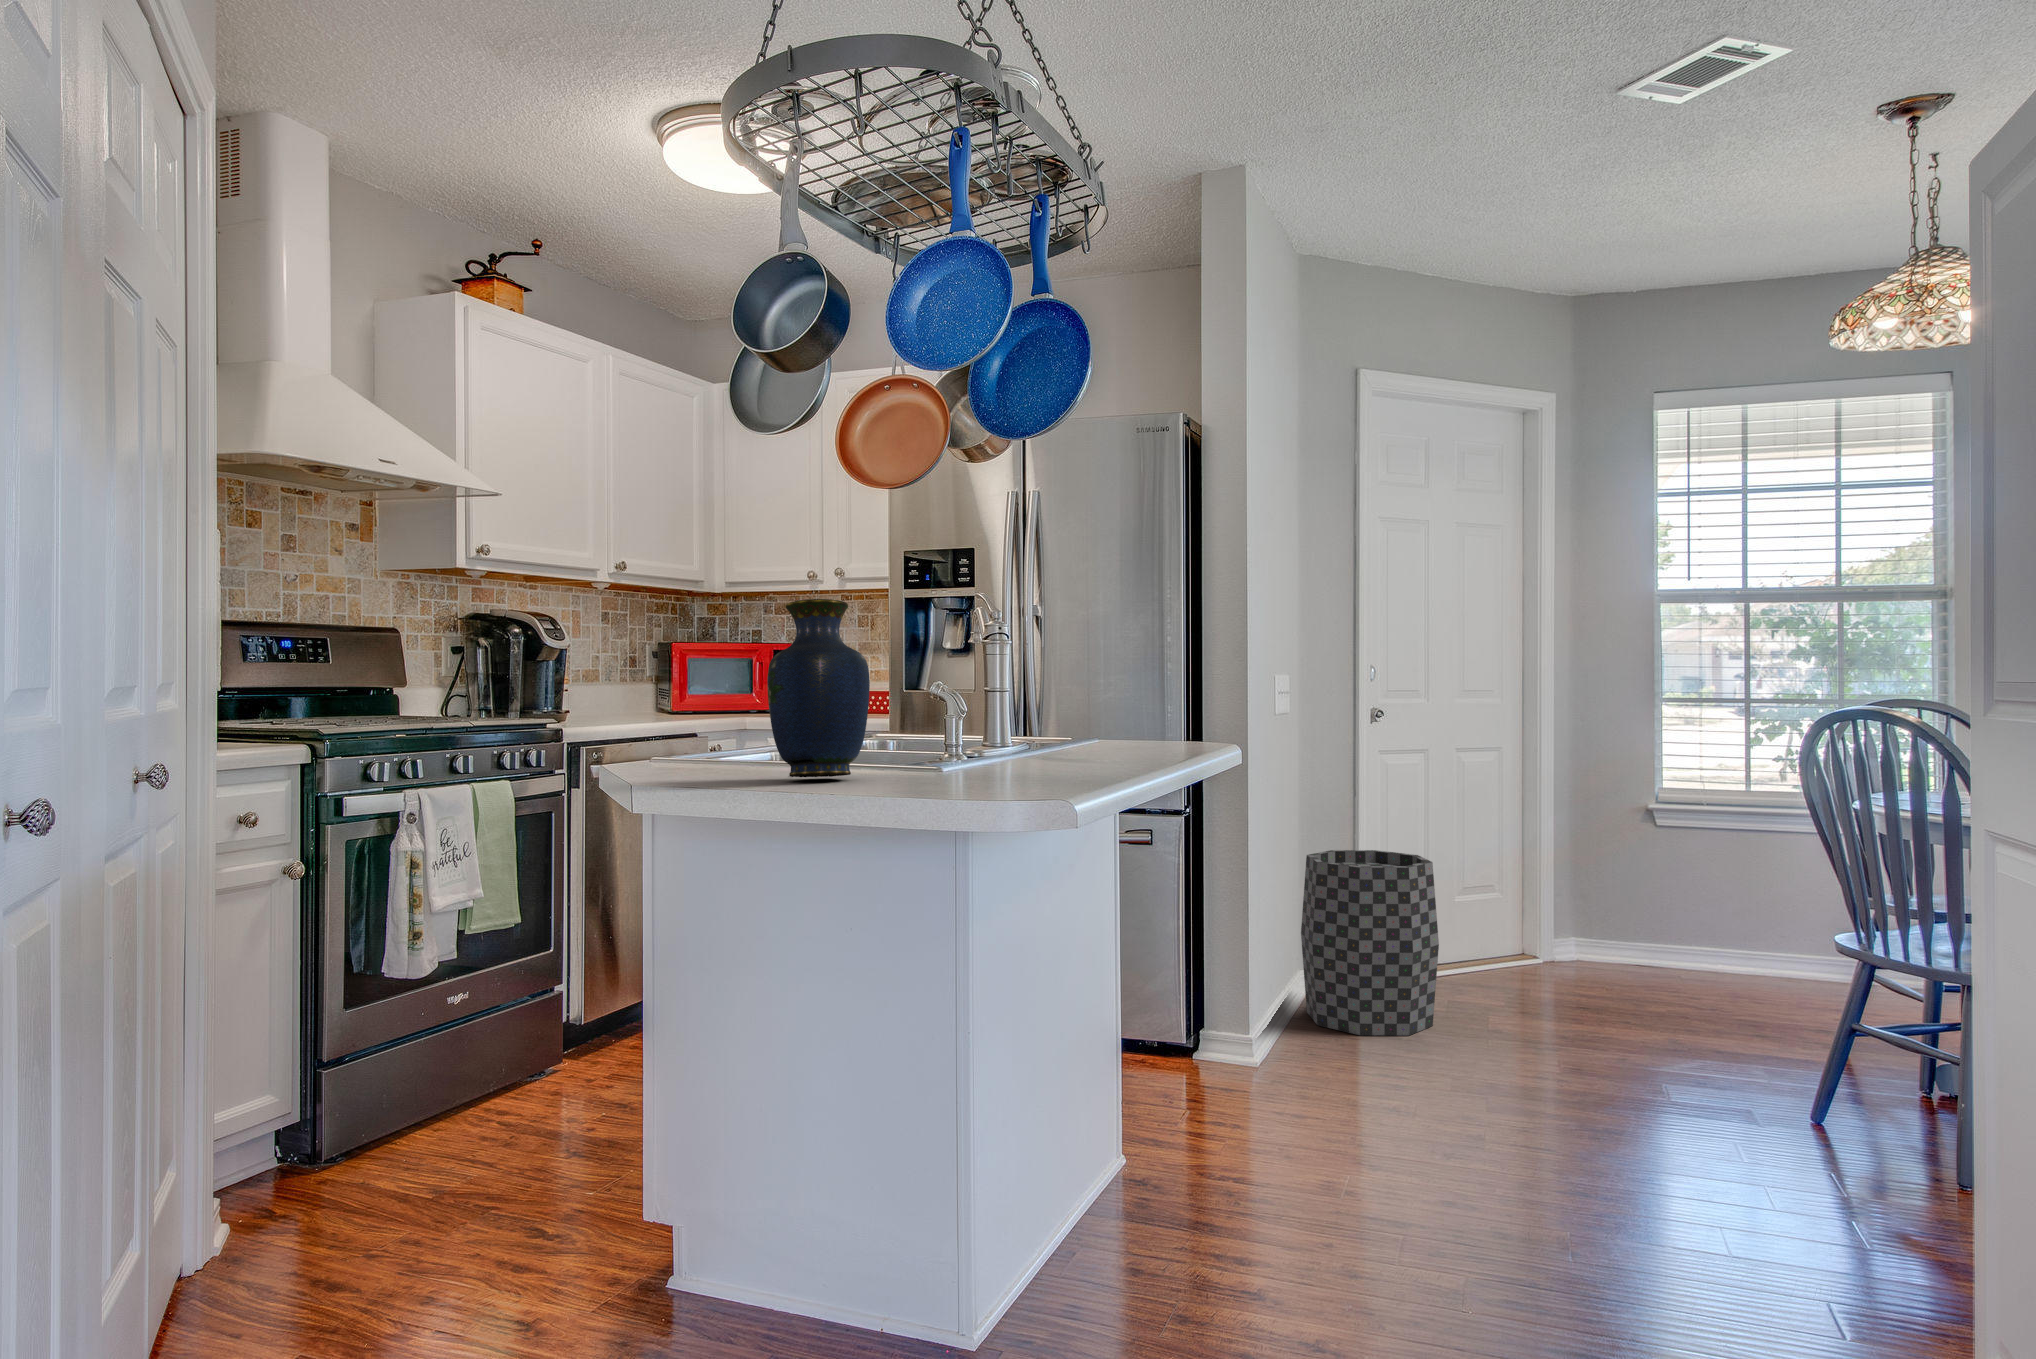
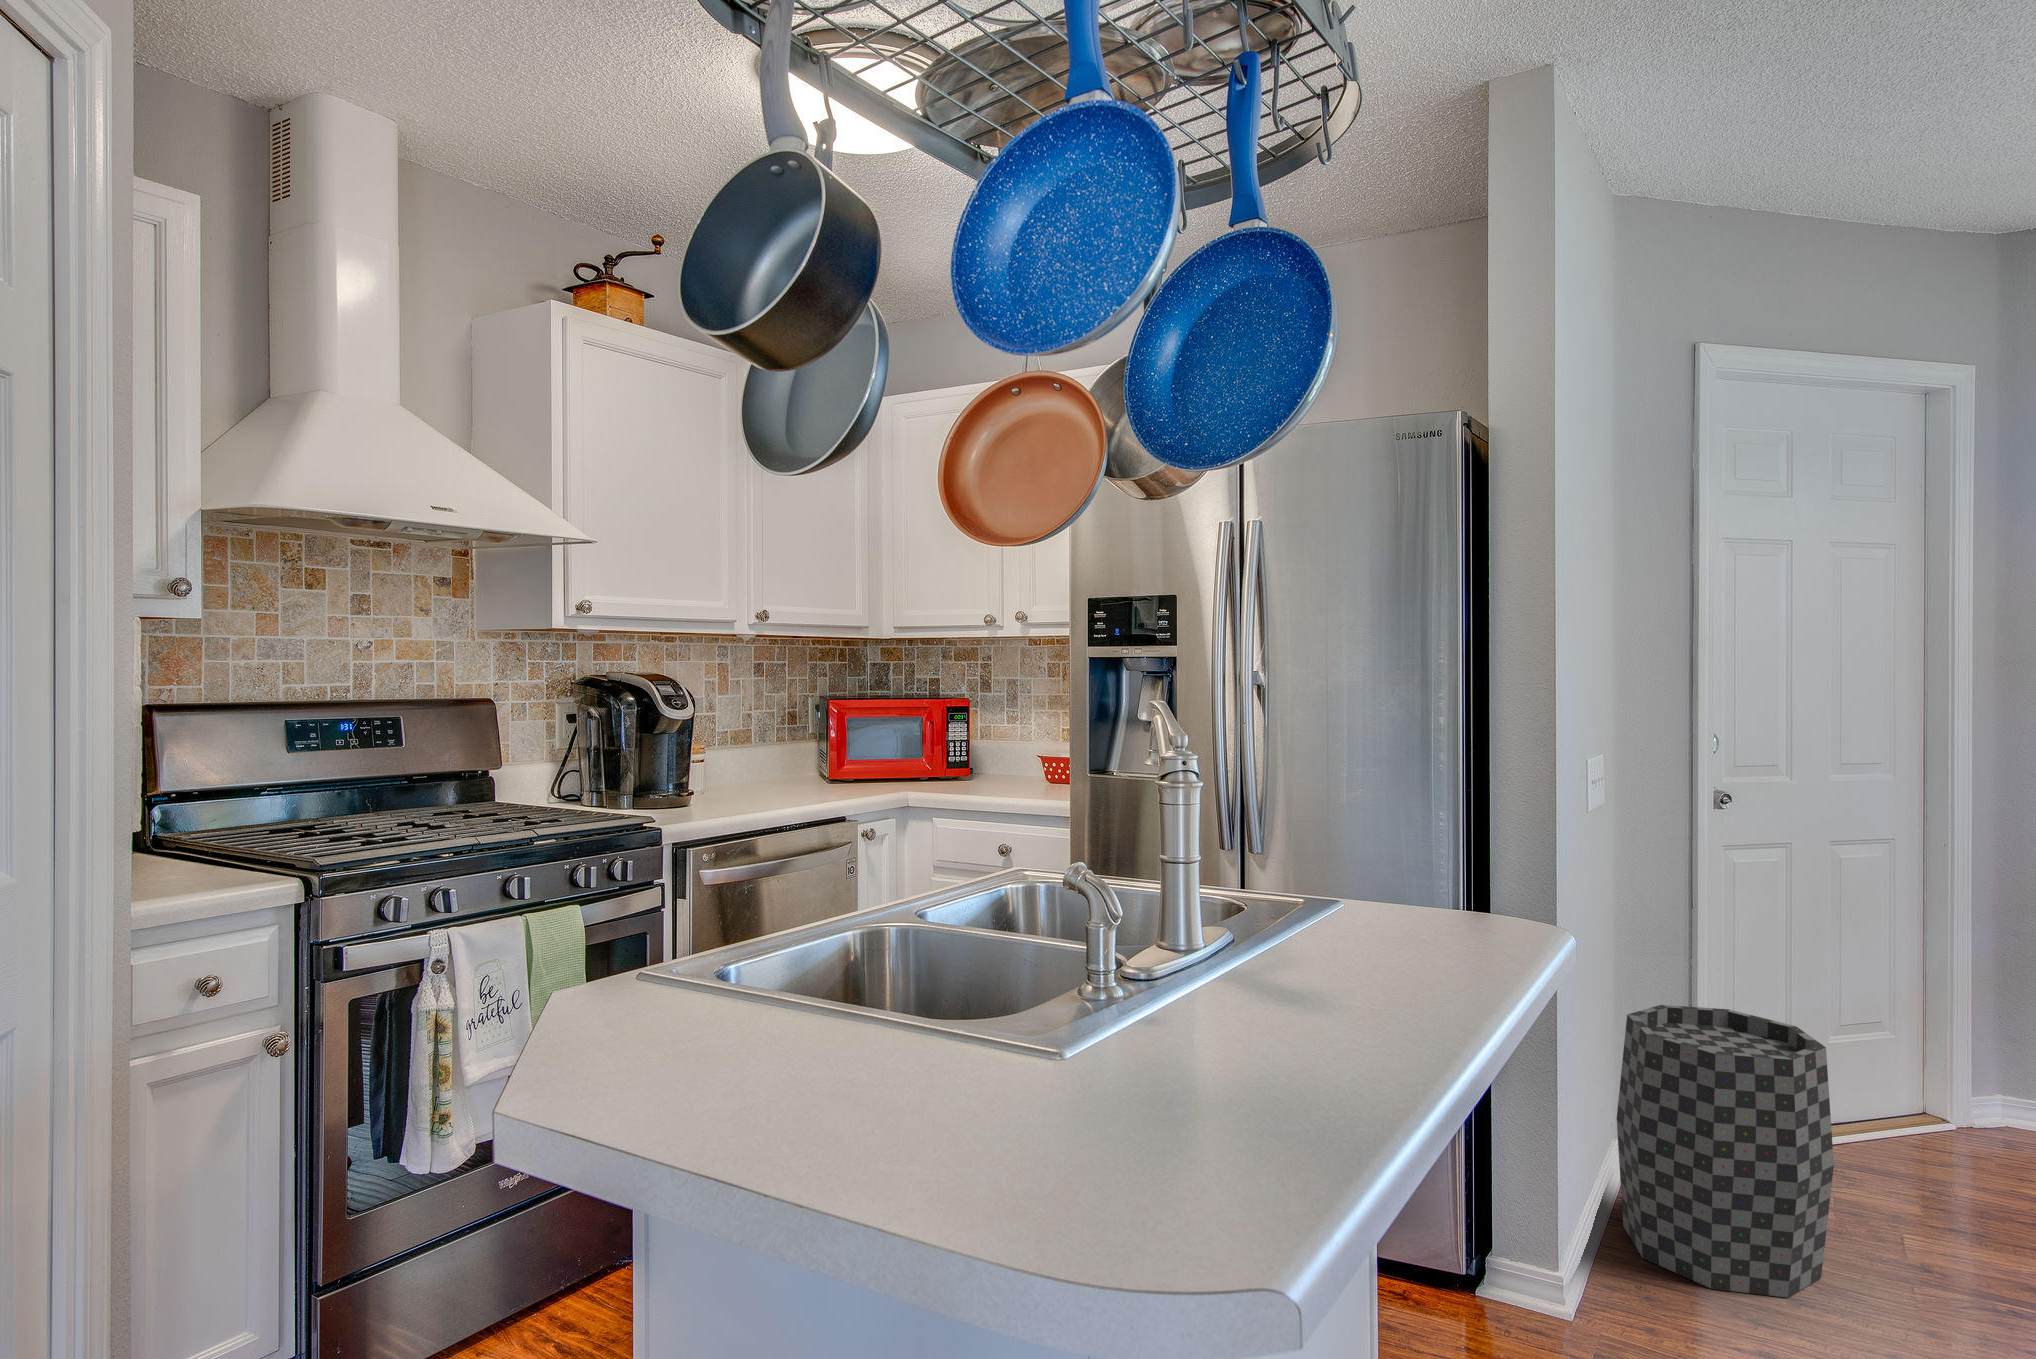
vase: present [767,599,870,777] -> none [728,813,910,1146]

